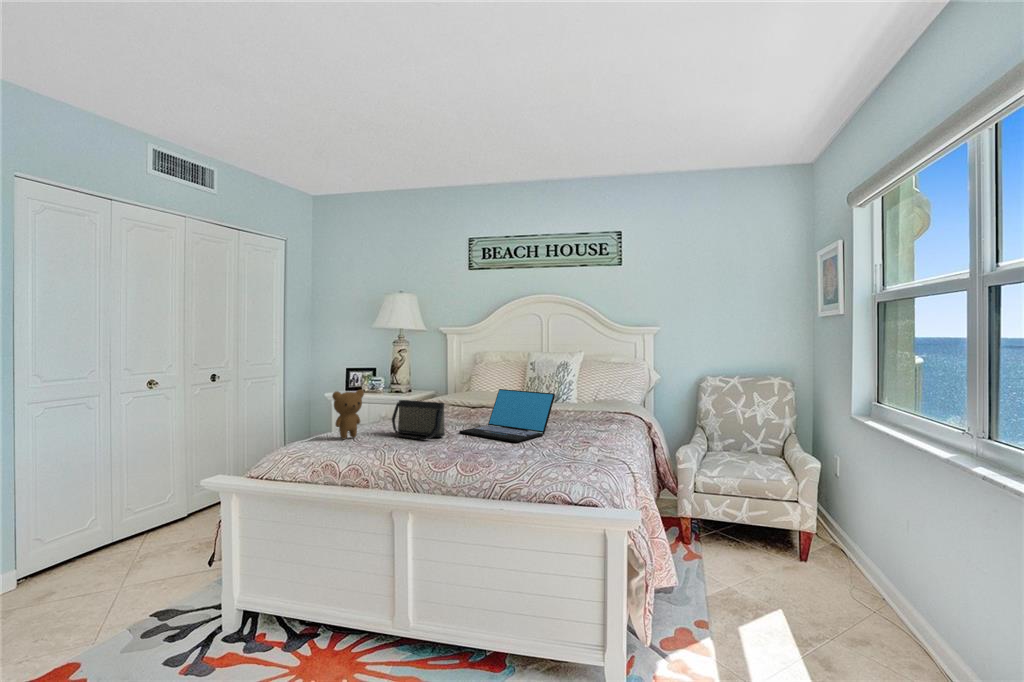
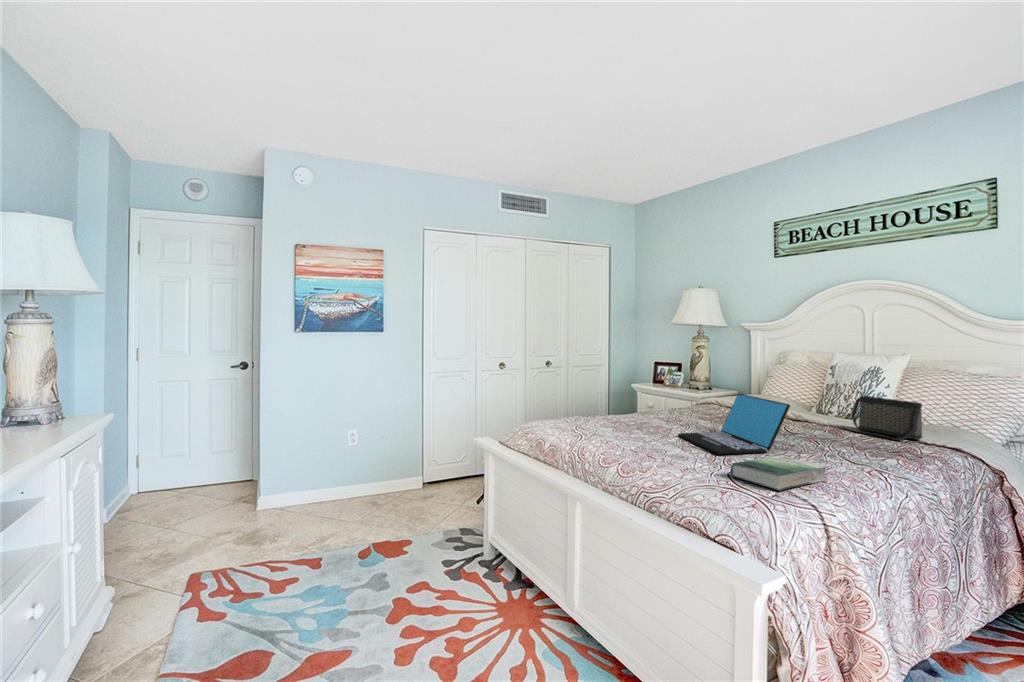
teddy bear: present [332,390,364,439] -> none [561,385,591,427]
handbag: present [392,400,445,440] -> present [852,396,922,440]
book: none [550,434,605,458] -> present [731,456,827,491]

